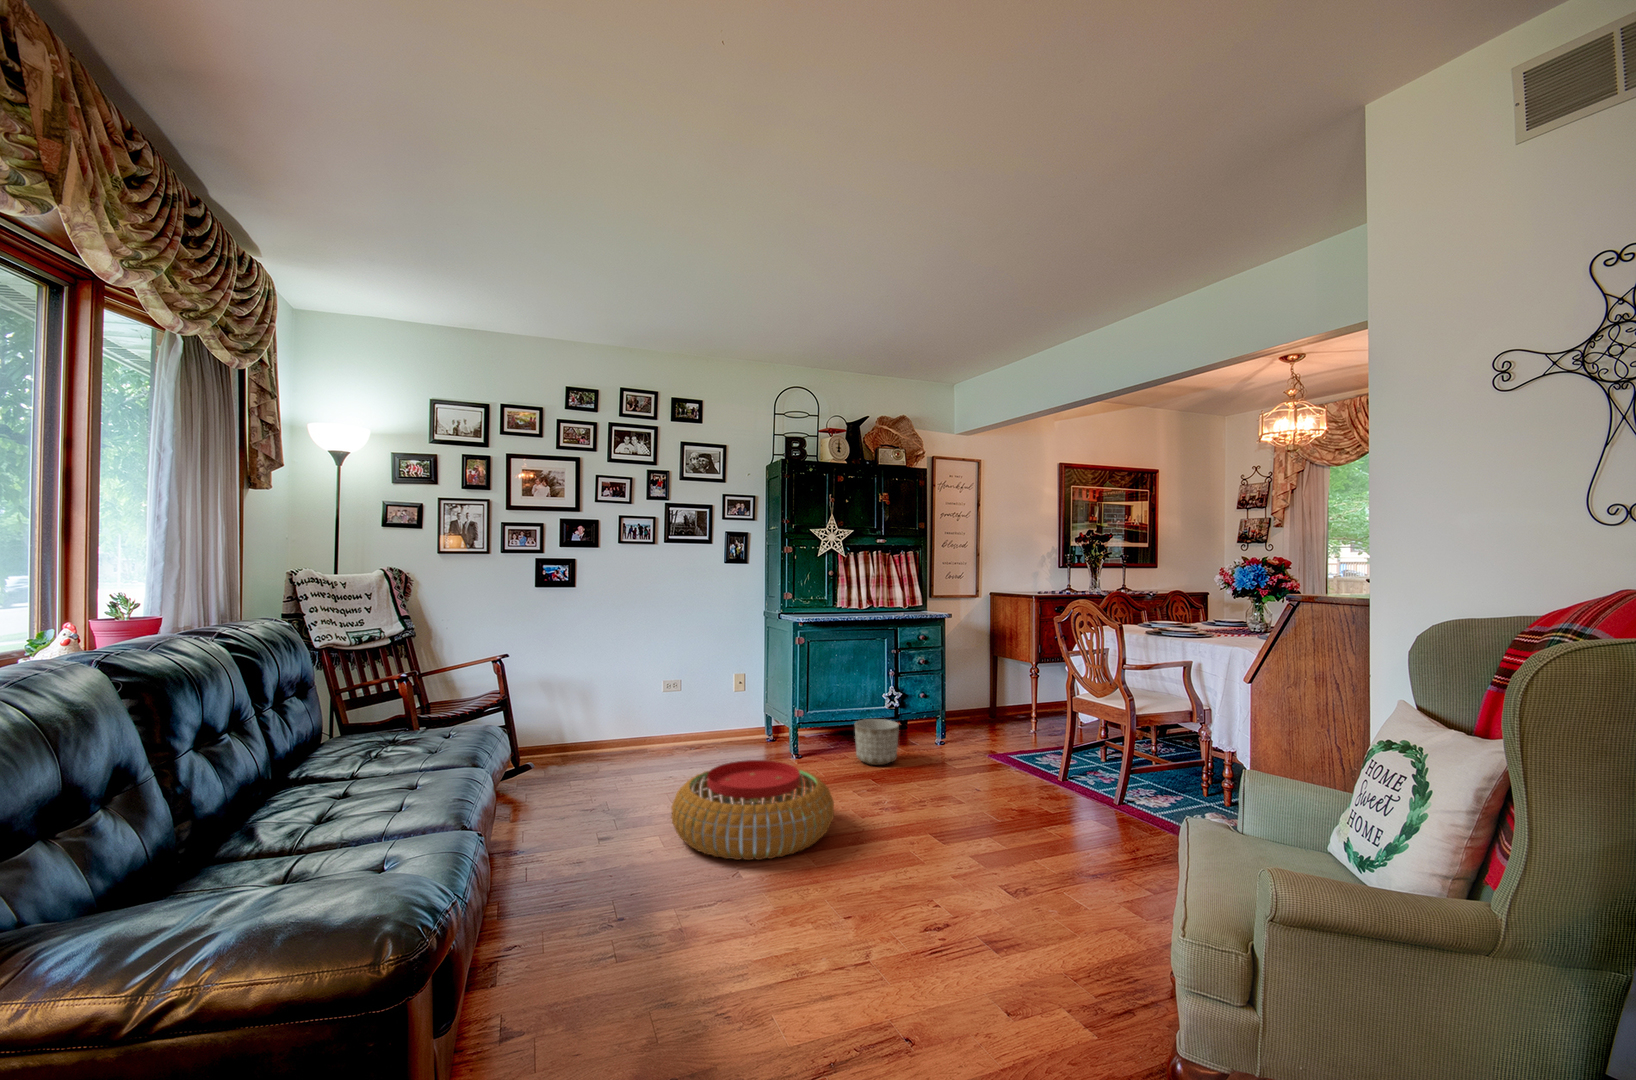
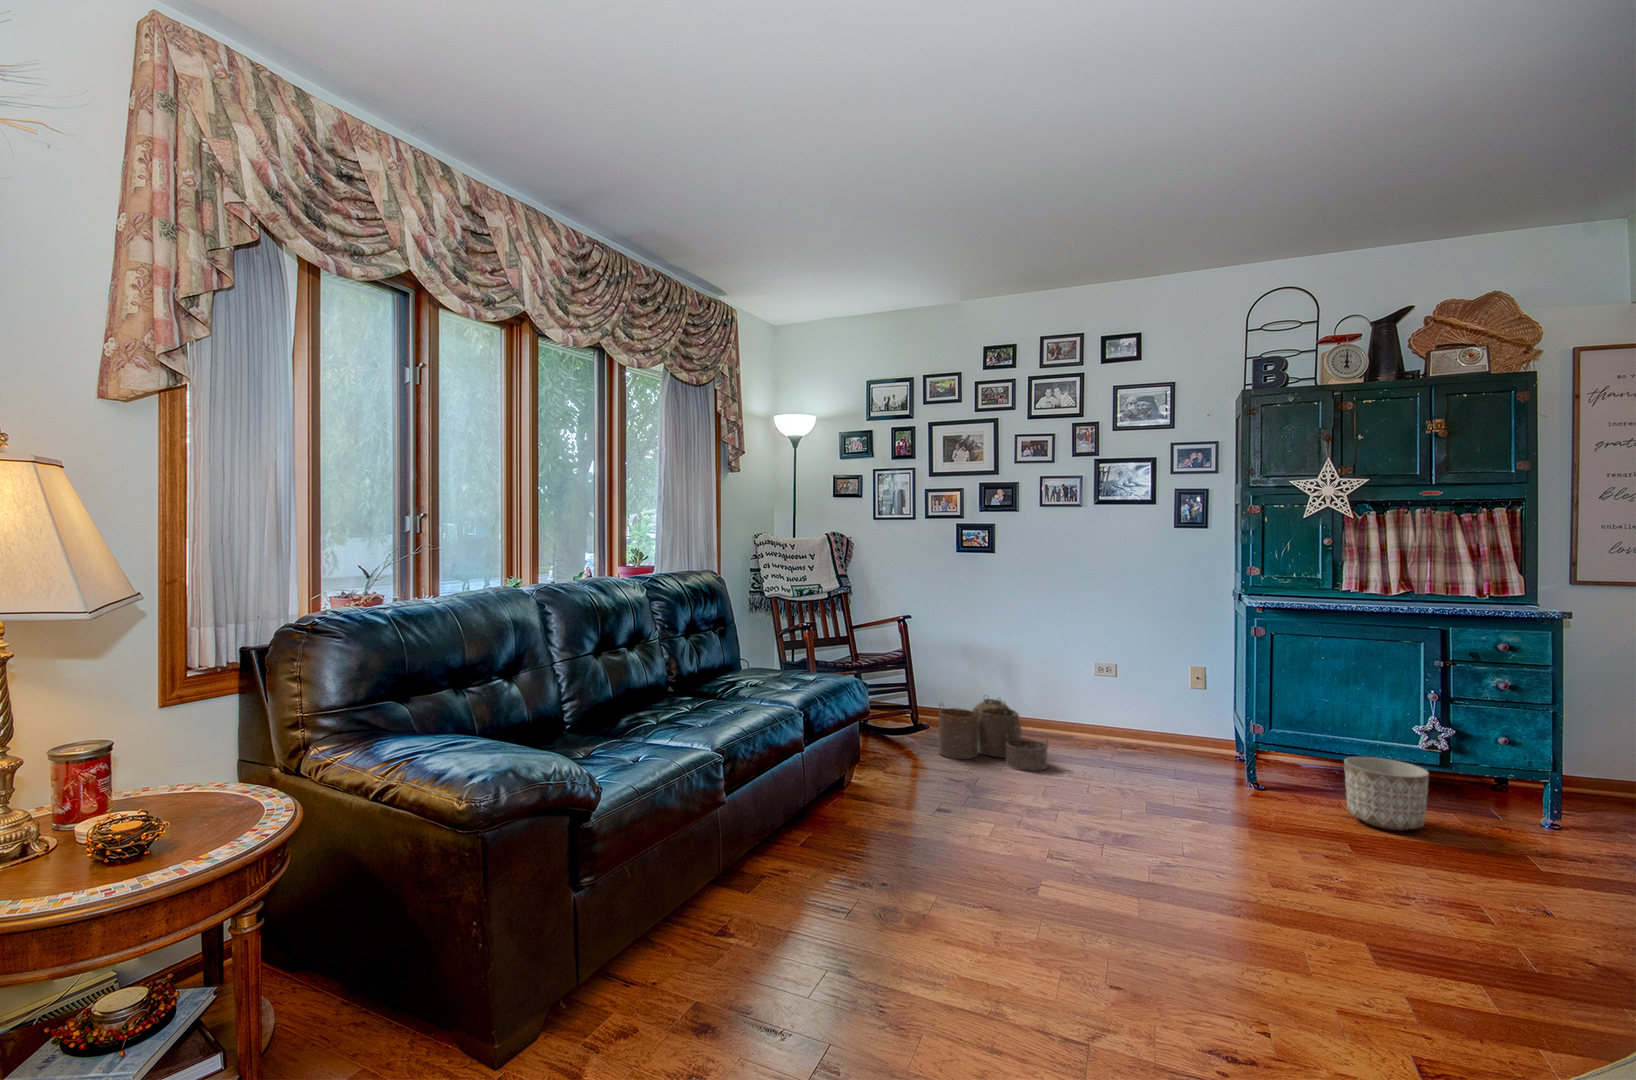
woven basket: none [544,722,652,789] -> present [939,698,1048,771]
pouf: present [671,760,834,860] -> none [997,761,1217,891]

